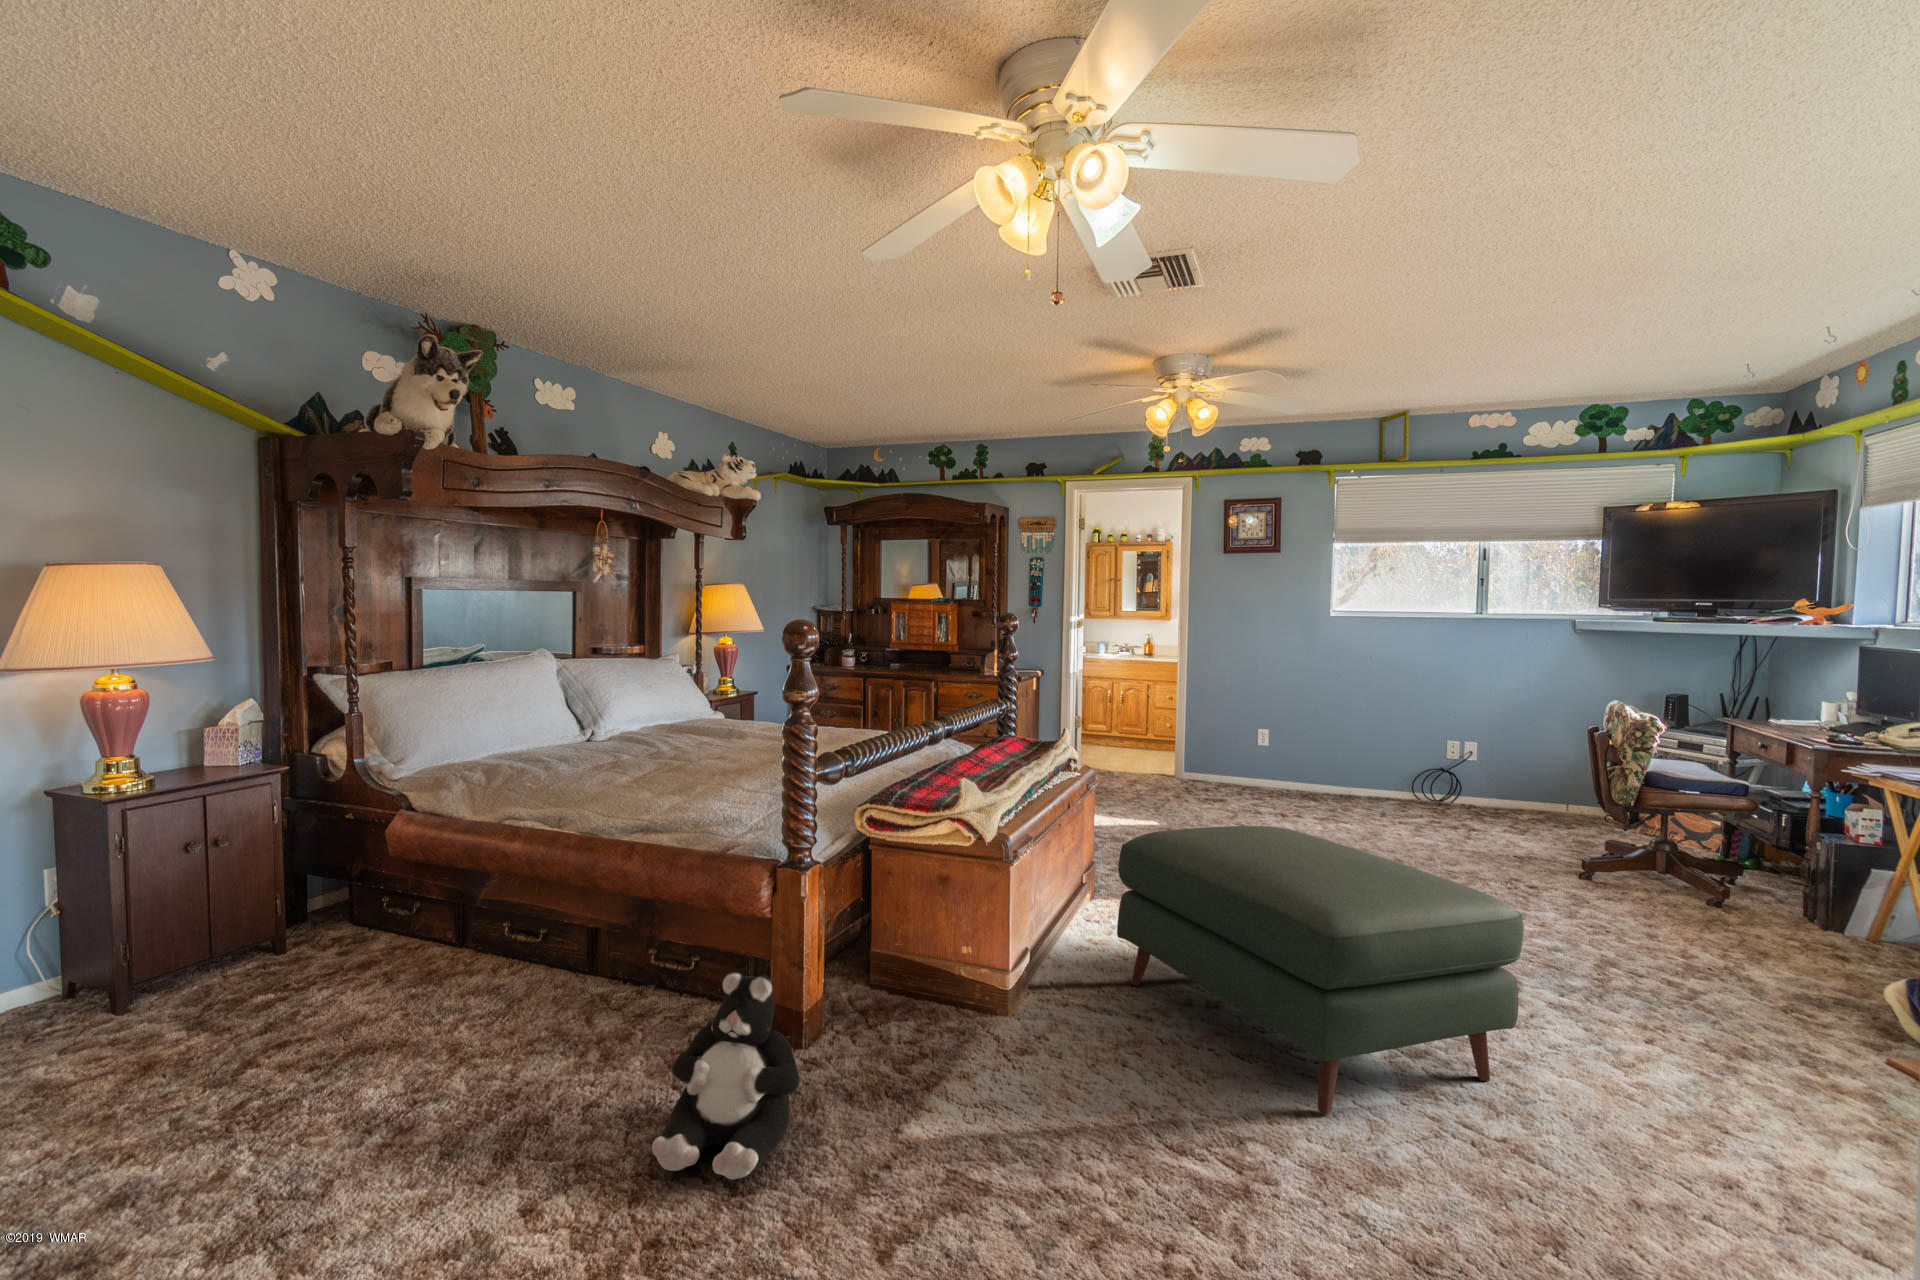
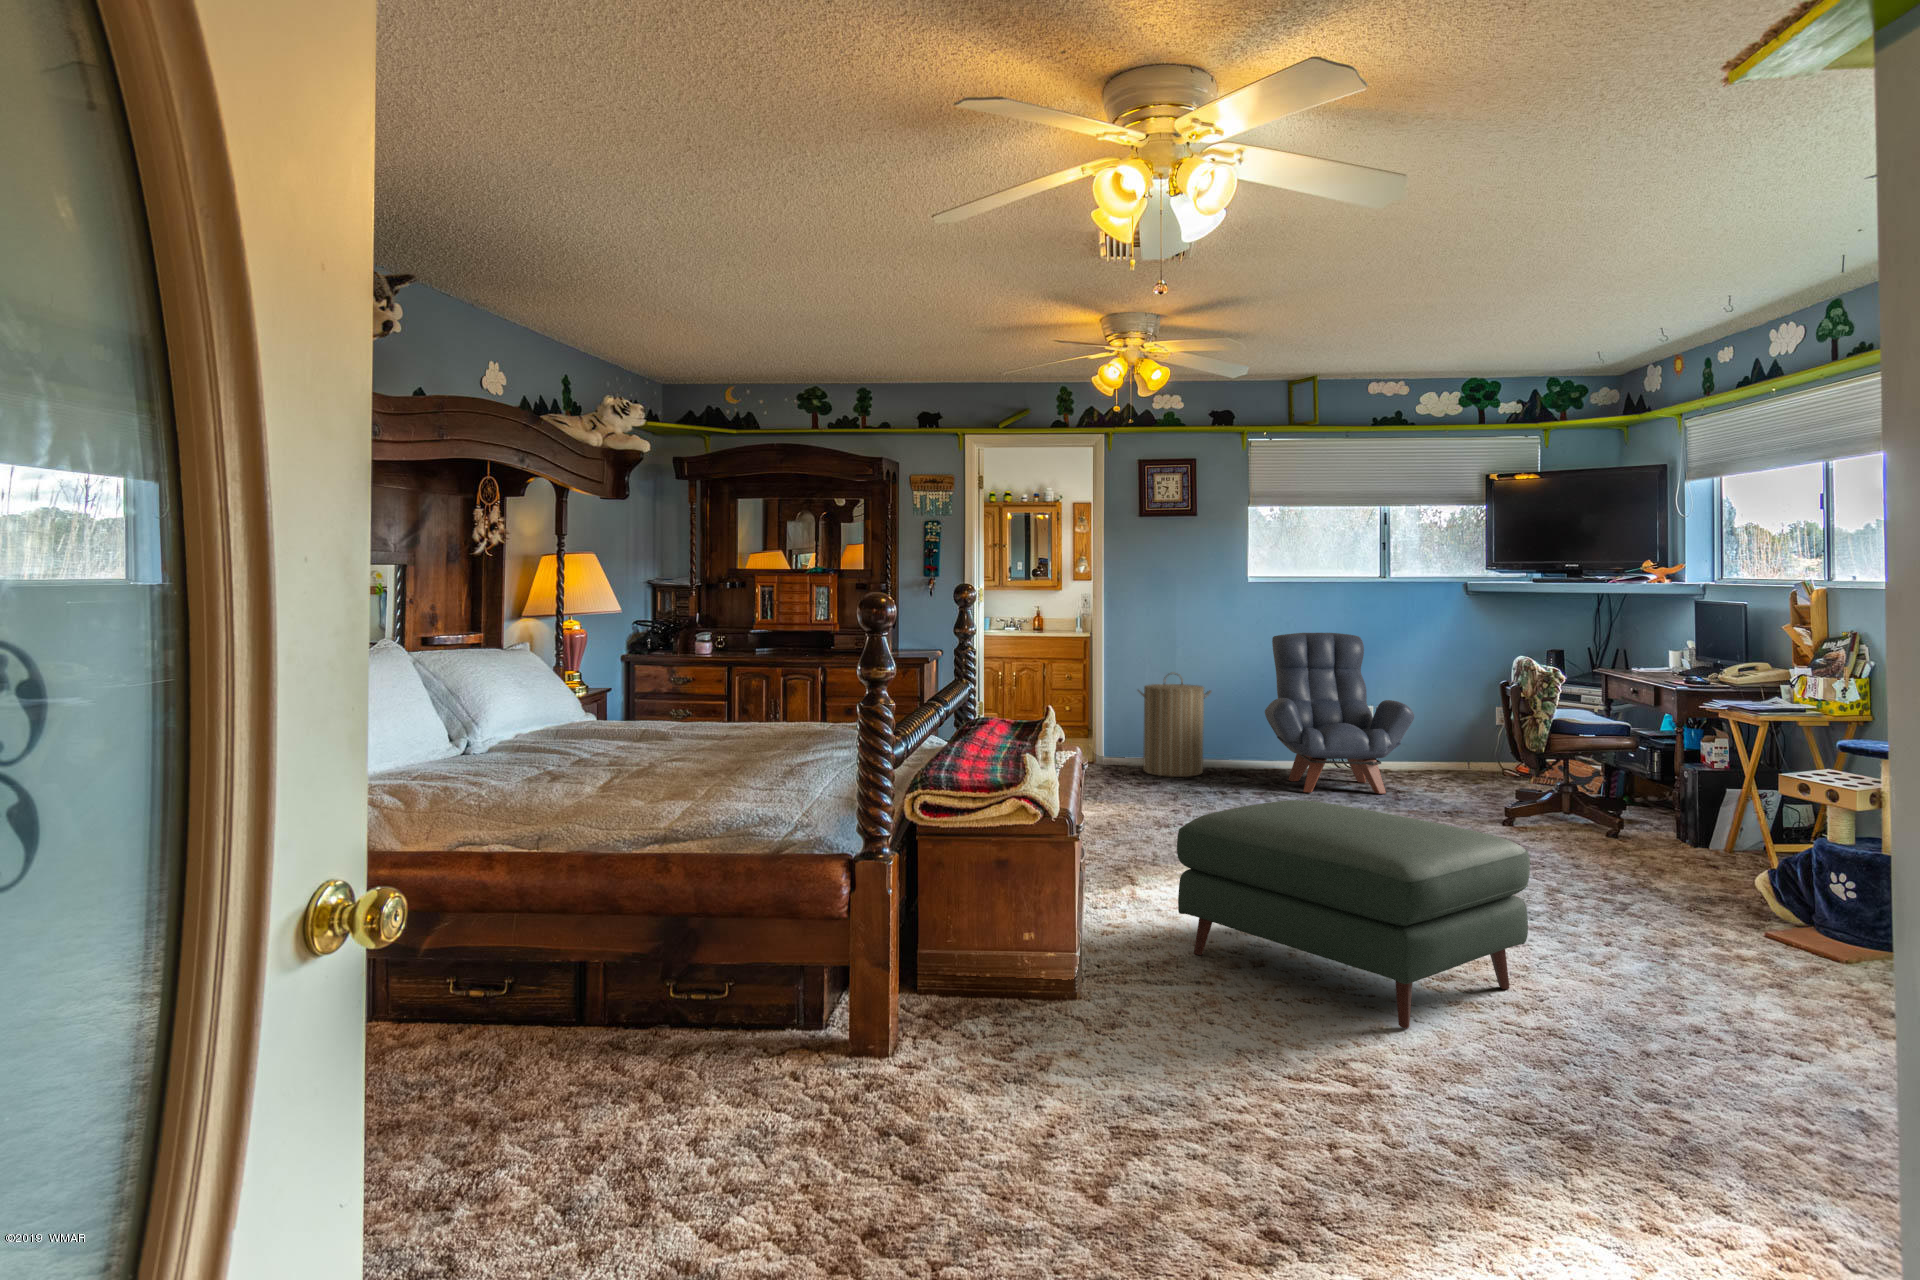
armchair: none [1337,663,1498,834] -> present [1265,633,1414,794]
laundry hamper: none [1212,693,1288,797] -> present [1138,674,1211,777]
plush toy: present [652,971,799,1180] -> none [907,968,1021,1140]

